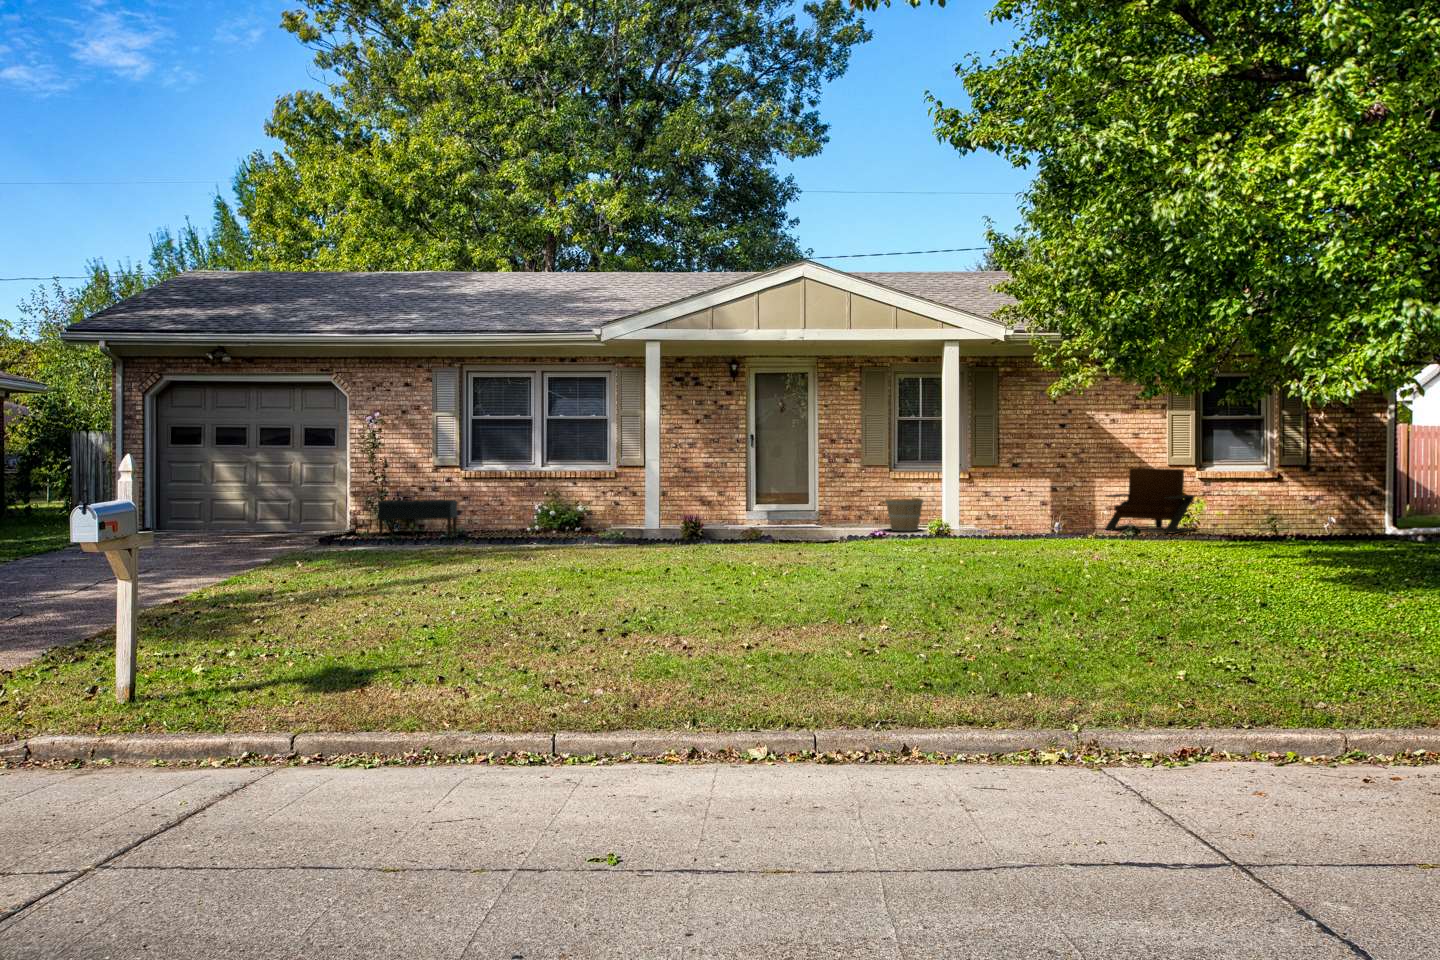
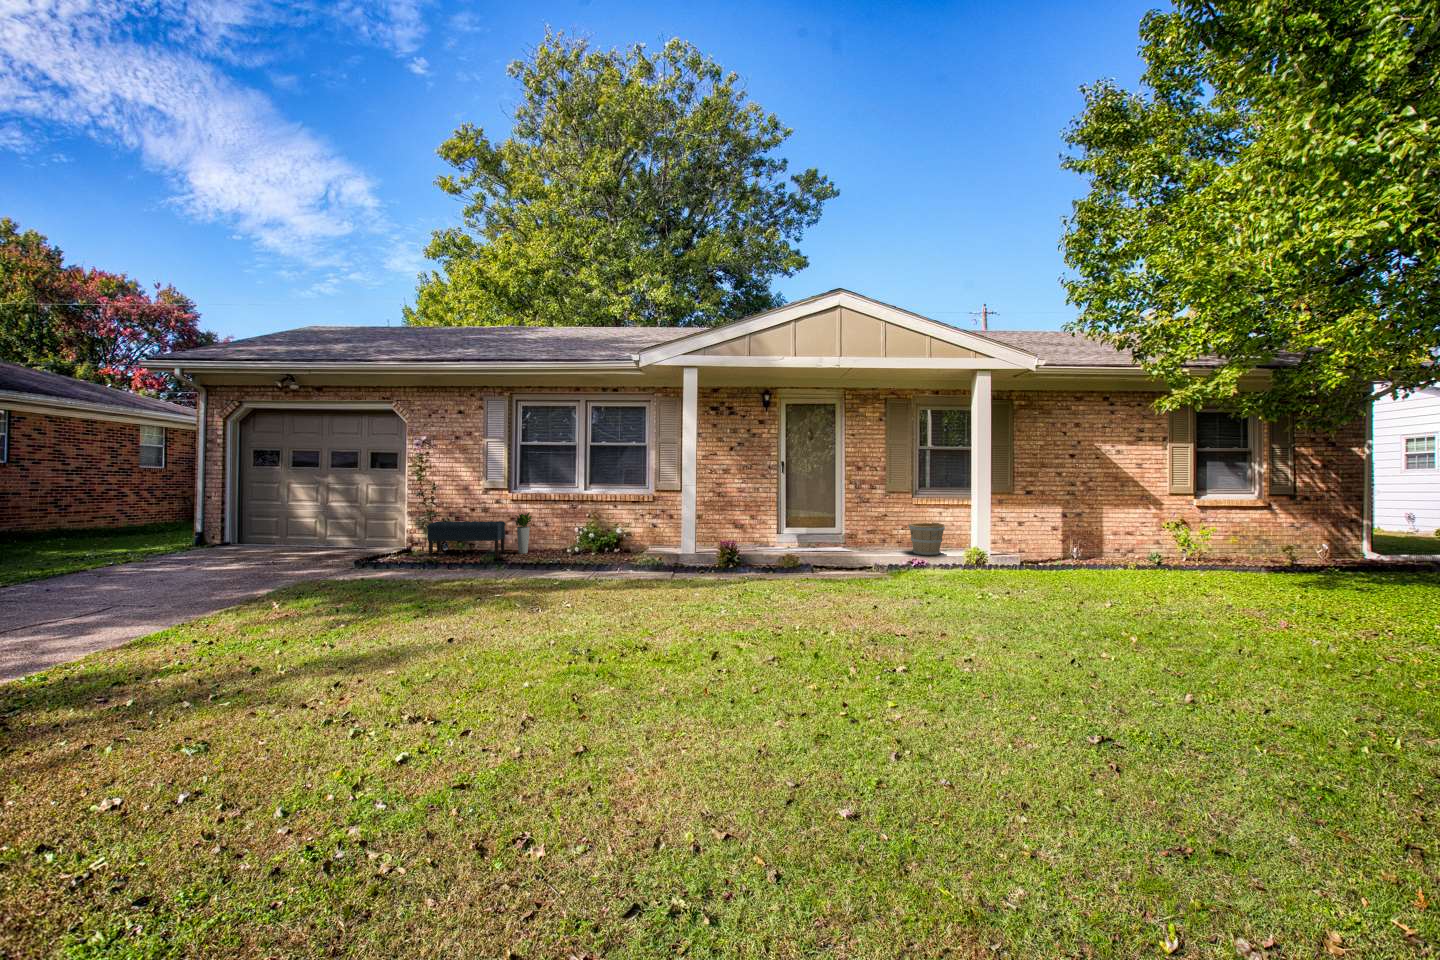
lounge chair: present [1105,468,1194,533] -> none [1115,497,1200,563]
planter: none [465,489,487,533] -> present [515,512,532,554]

